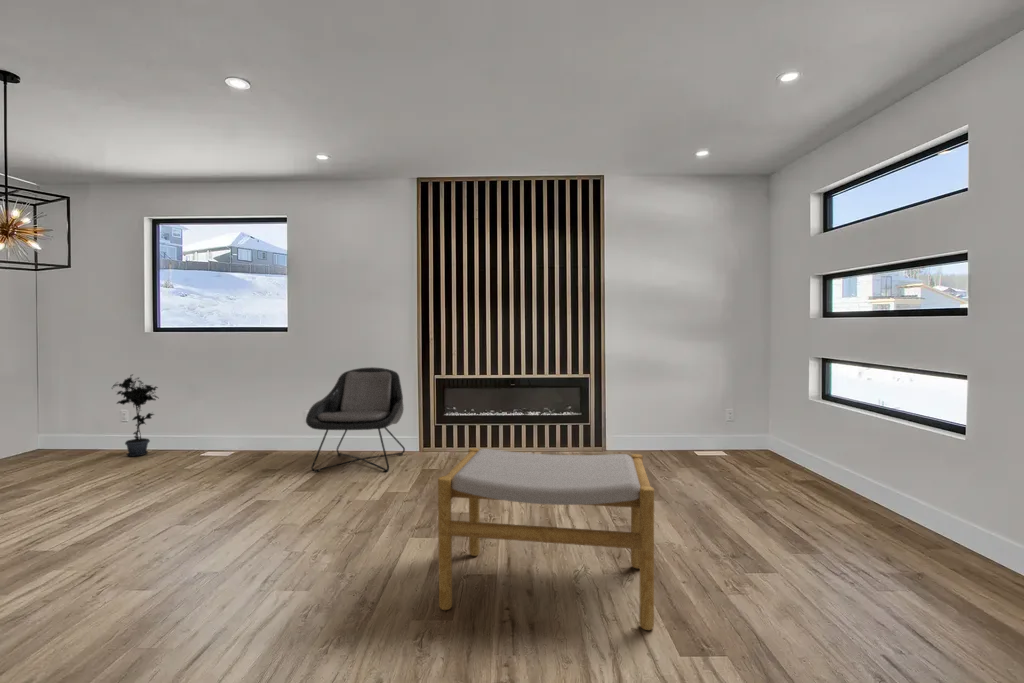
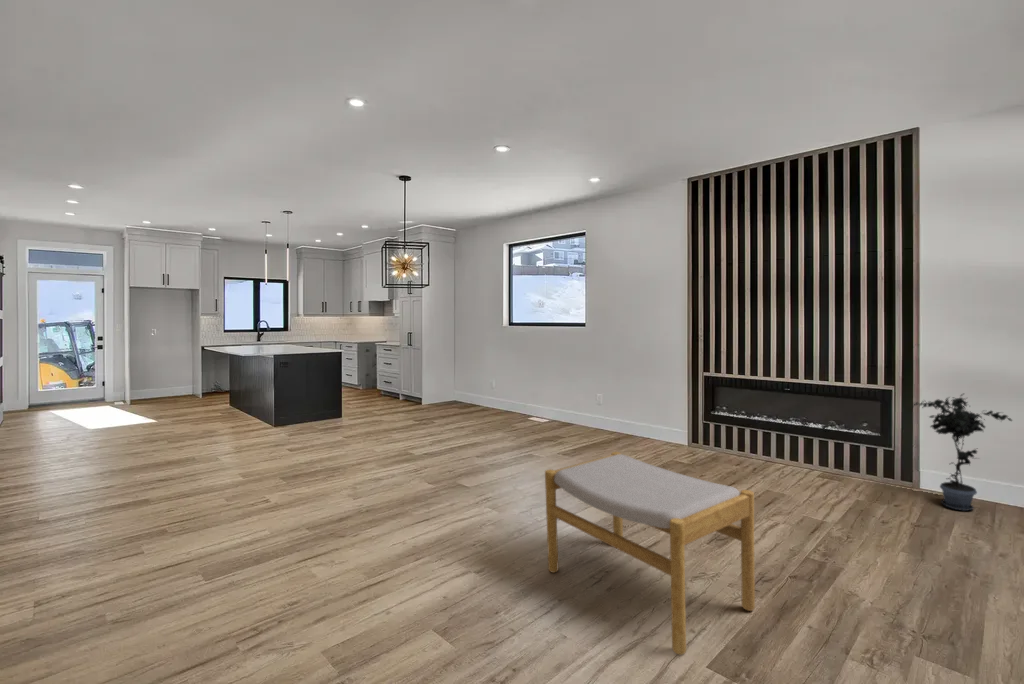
lounge chair: present [306,367,405,472] -> none [577,361,671,460]
potted plant: present [113,375,158,456] -> present [914,395,1012,511]

